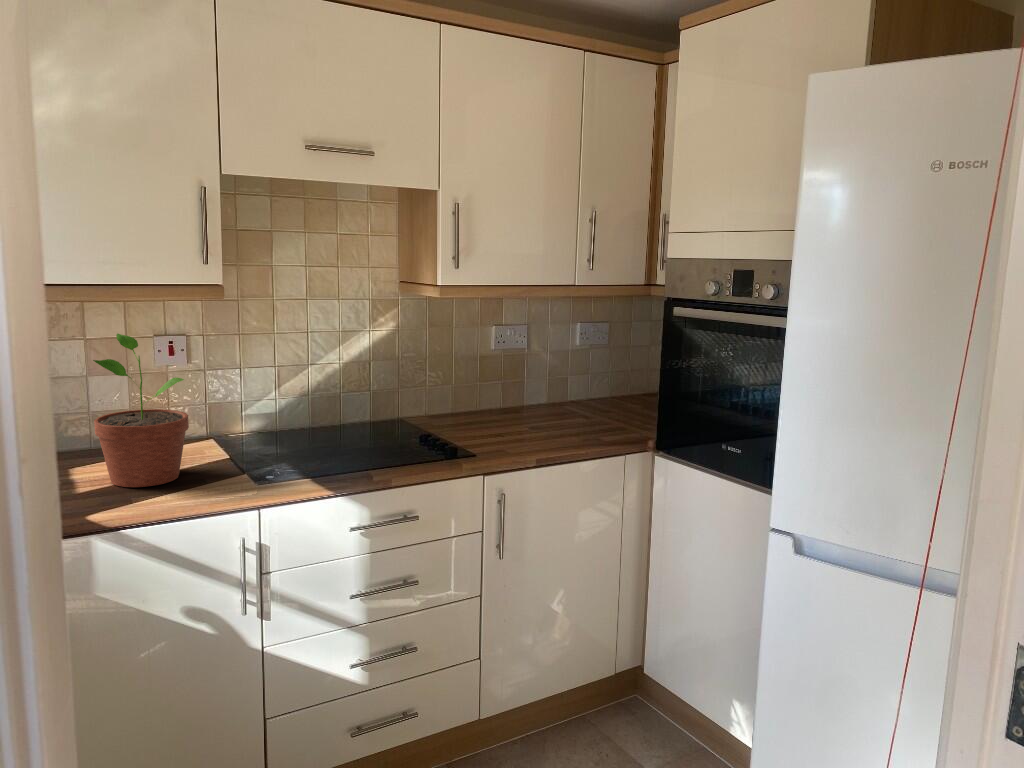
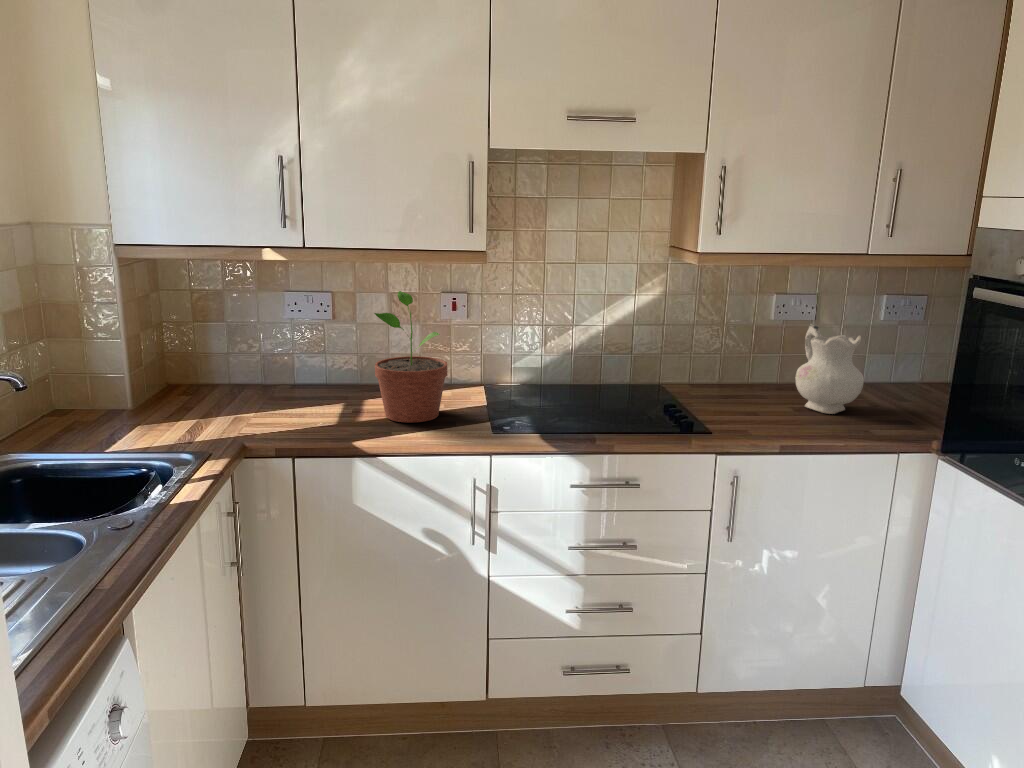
ceramic pitcher: none [528,349,586,429] -> present [796,324,864,414]

